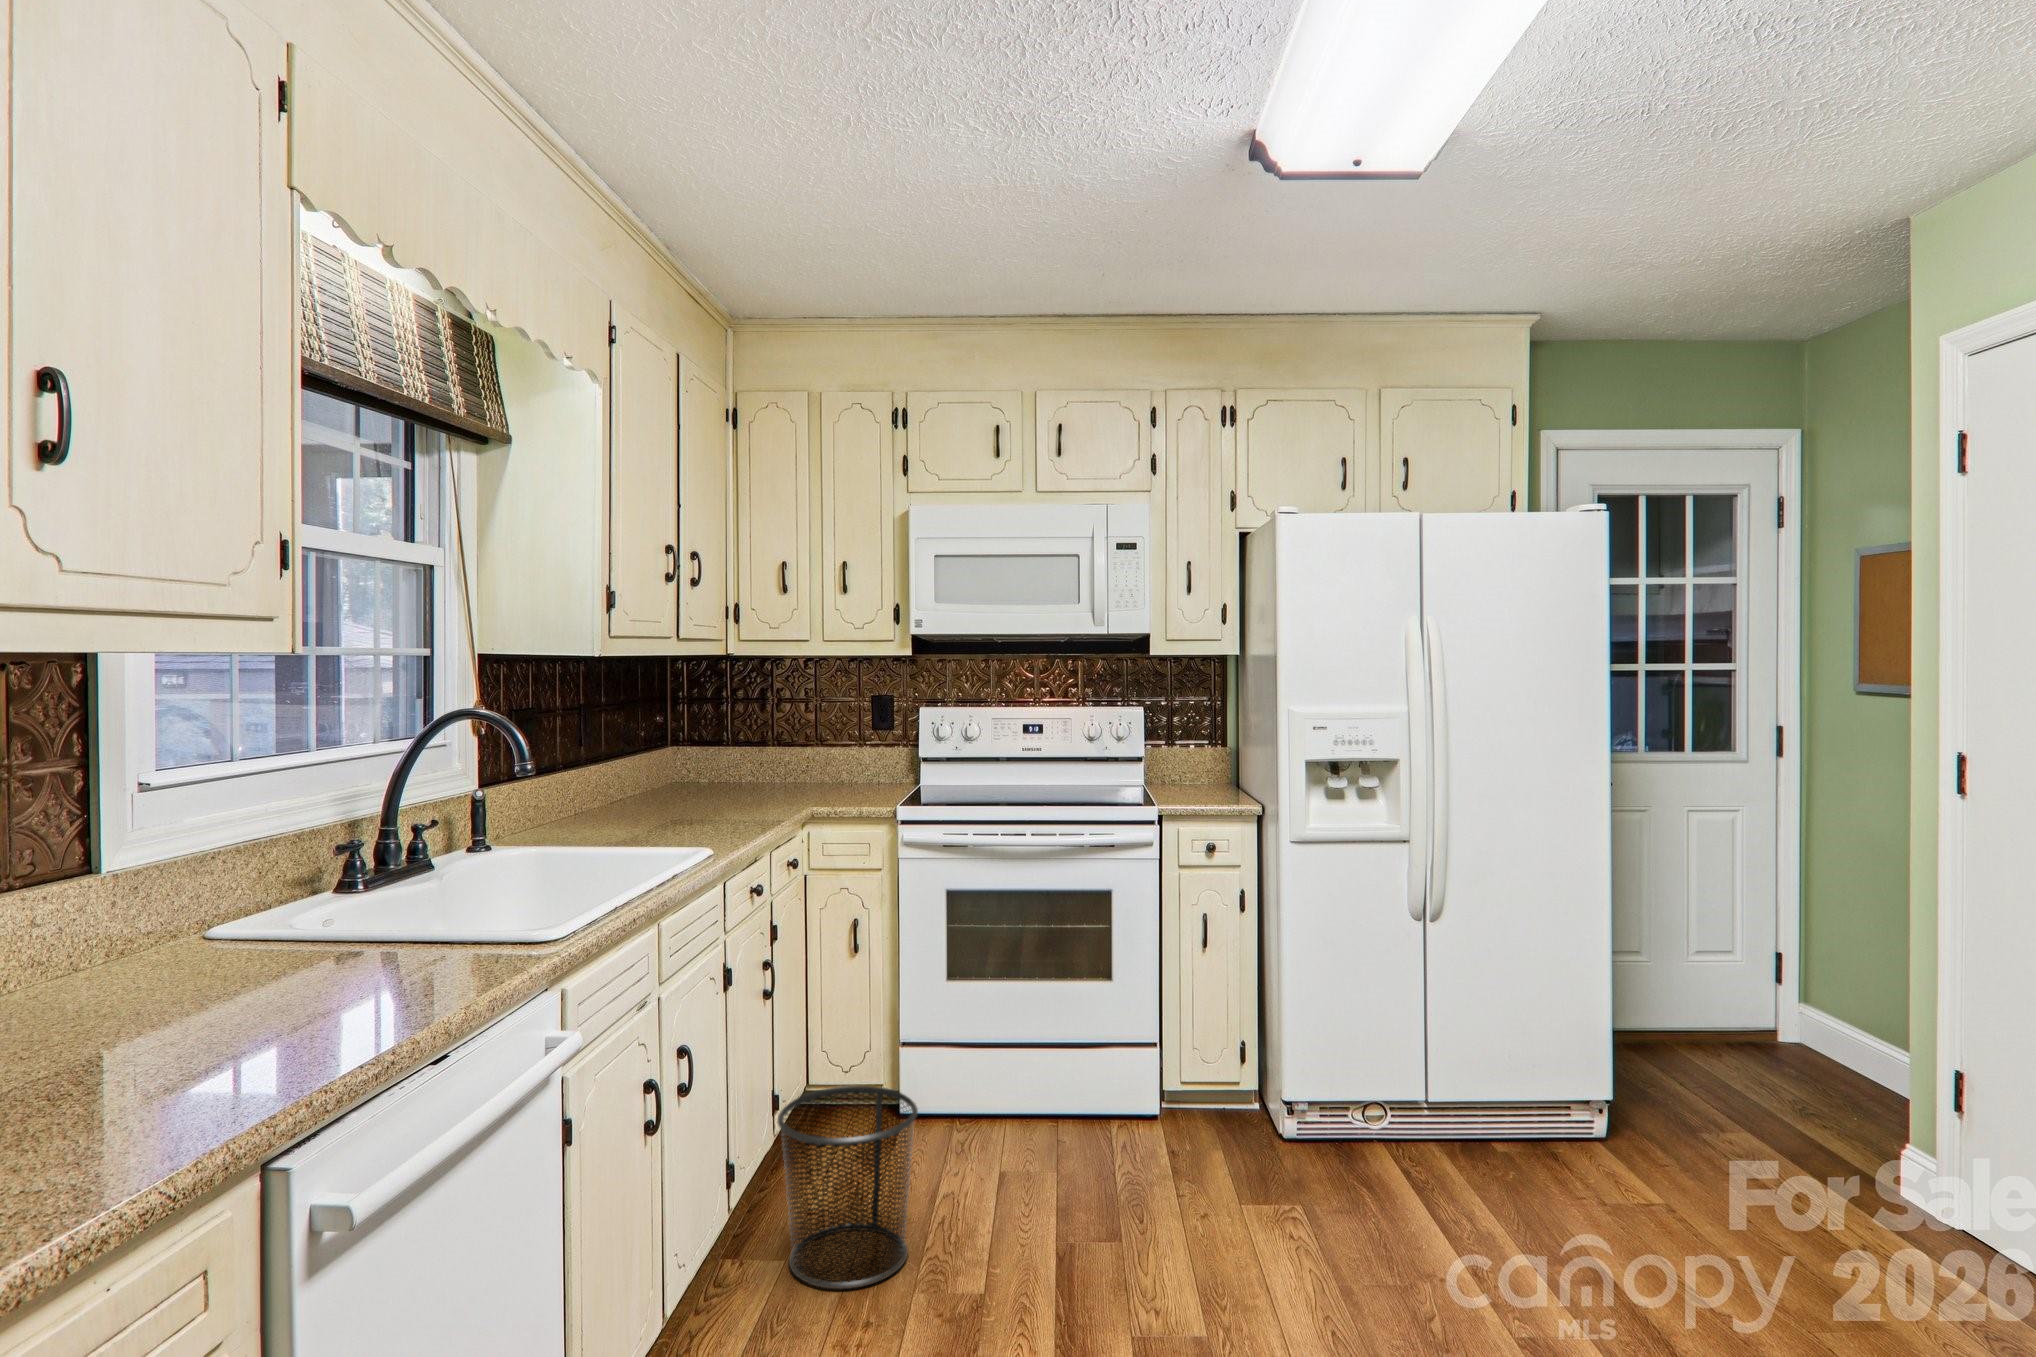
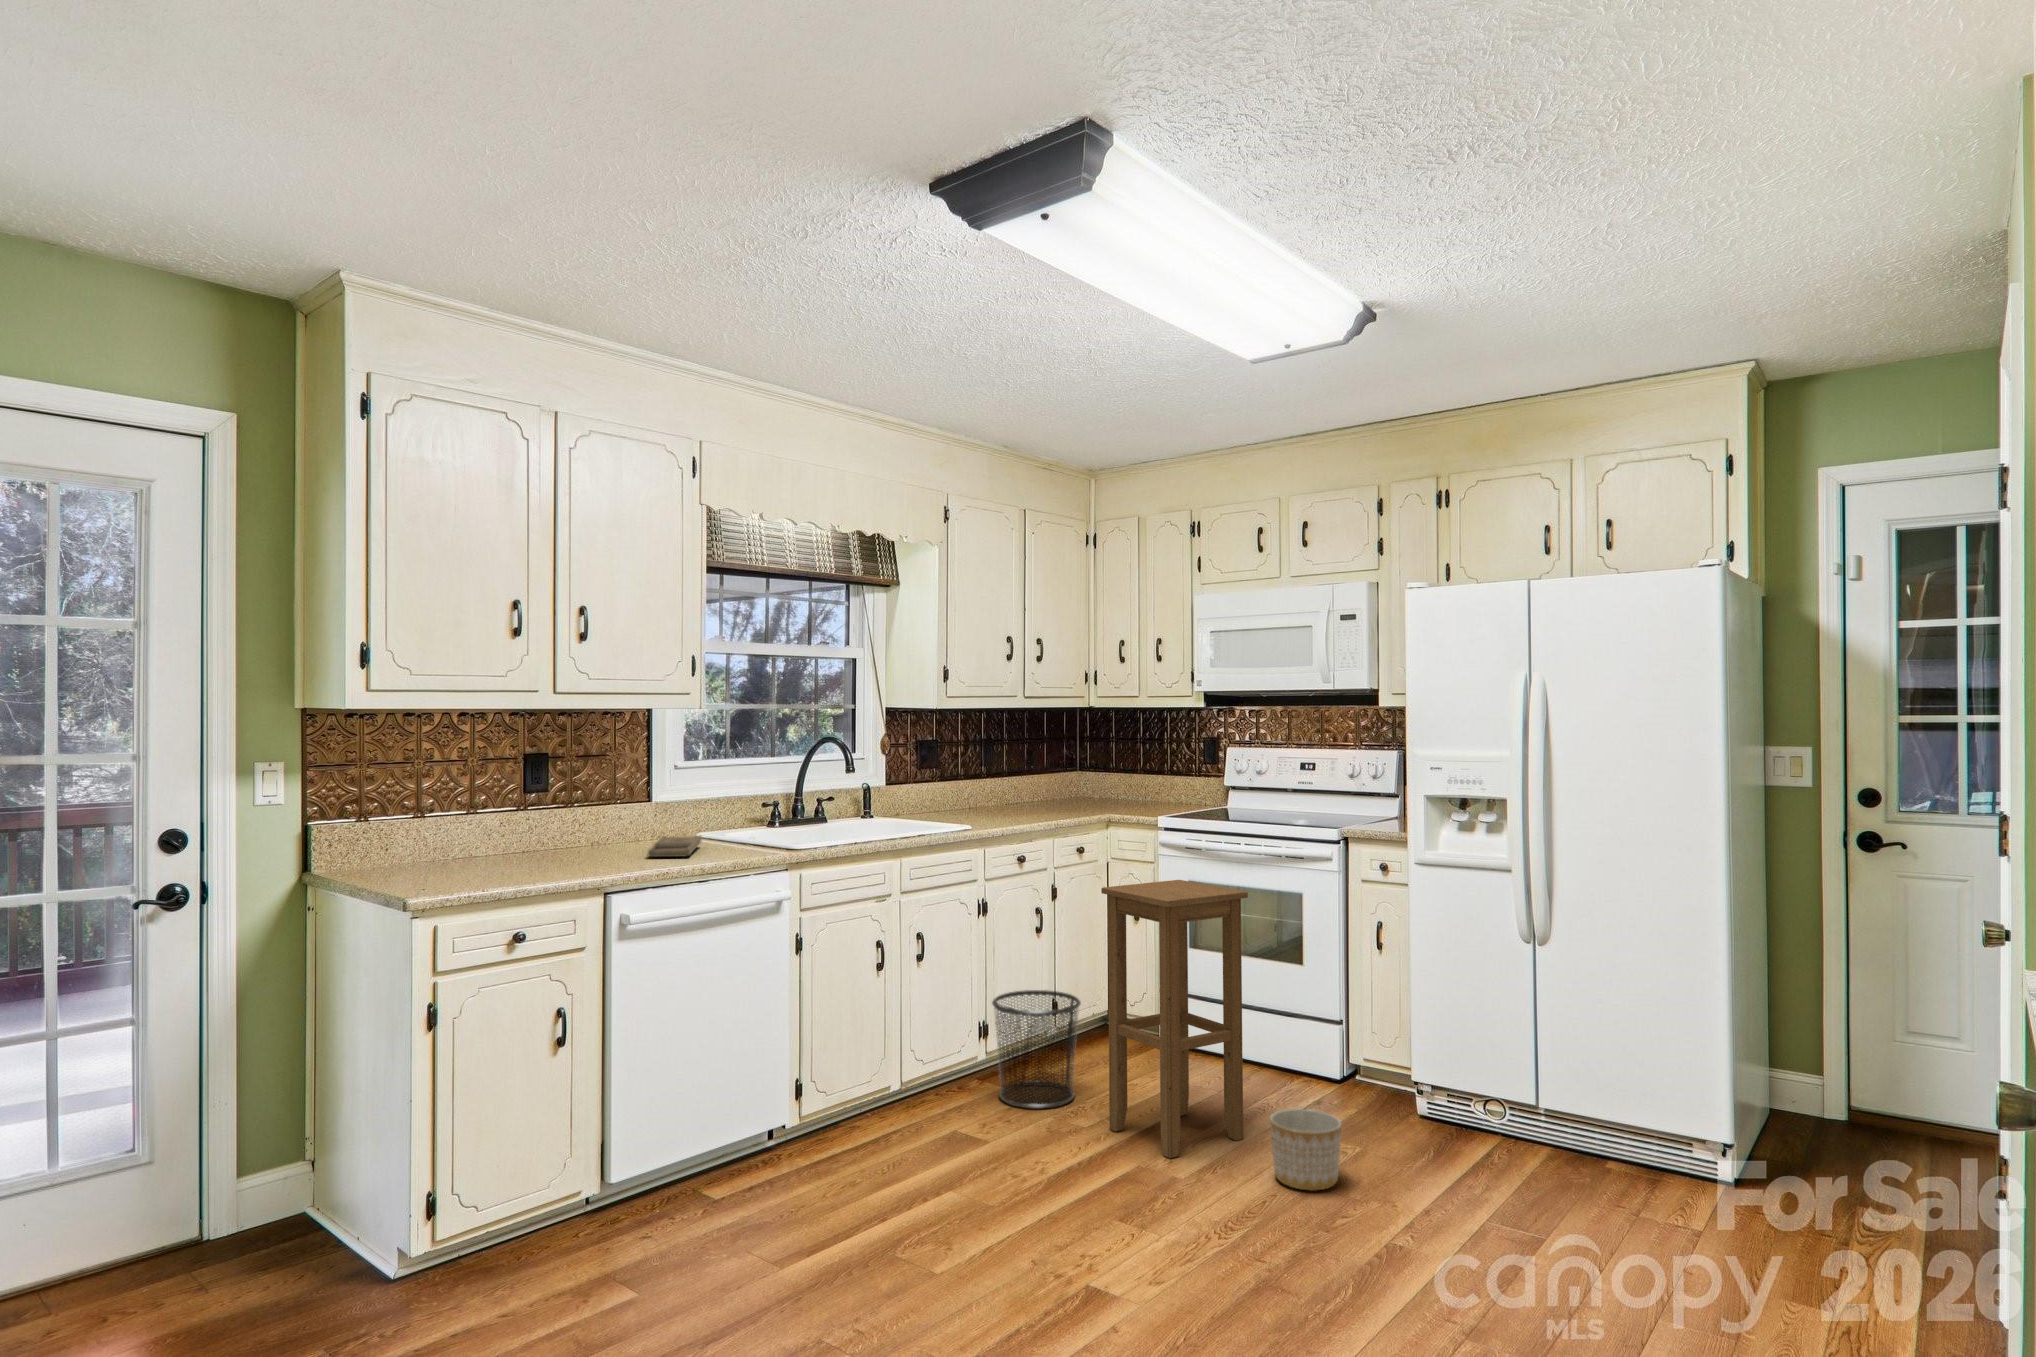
stool: none [1007,897,1186,1307] -> present [1101,880,1248,1158]
tray: none [207,949,381,1040] -> present [648,836,702,857]
planter: none [1280,1180,1375,1298] -> present [1270,1109,1341,1191]

